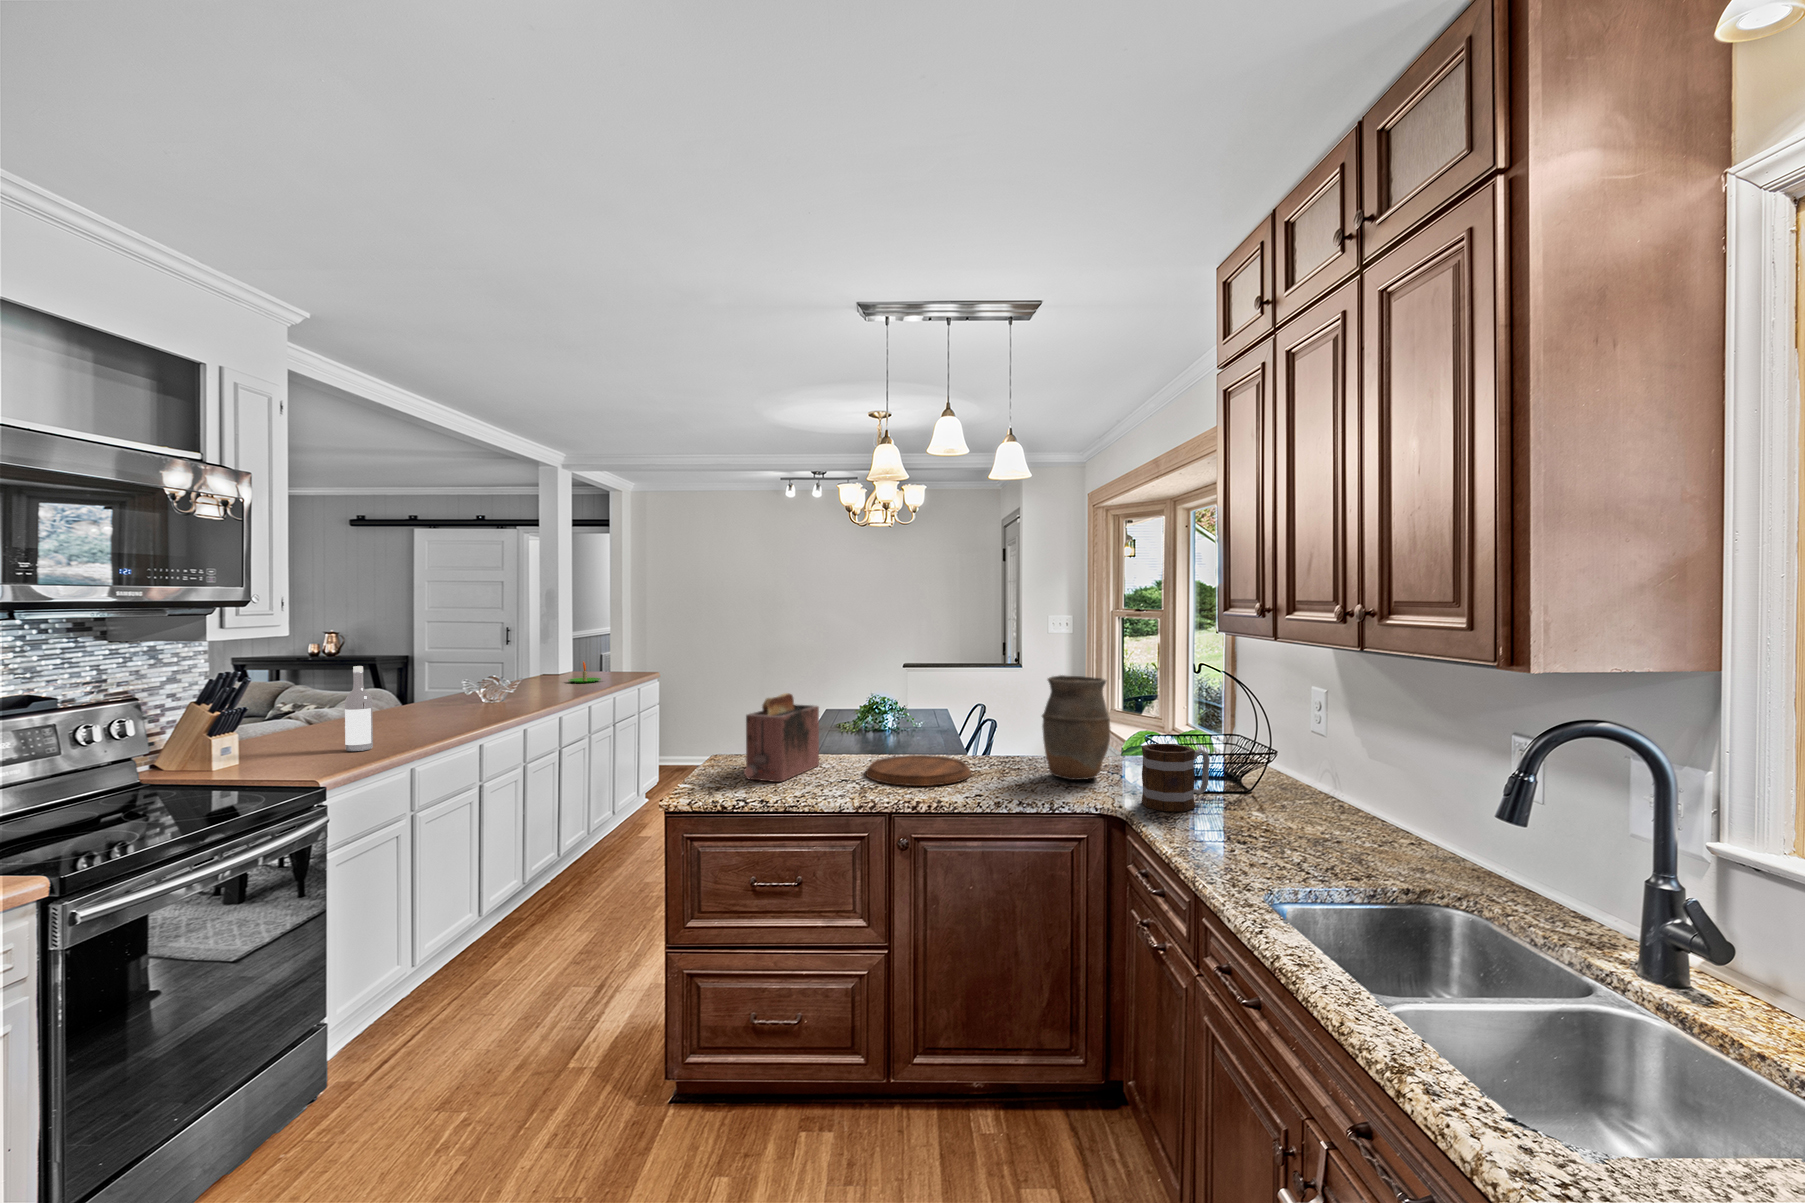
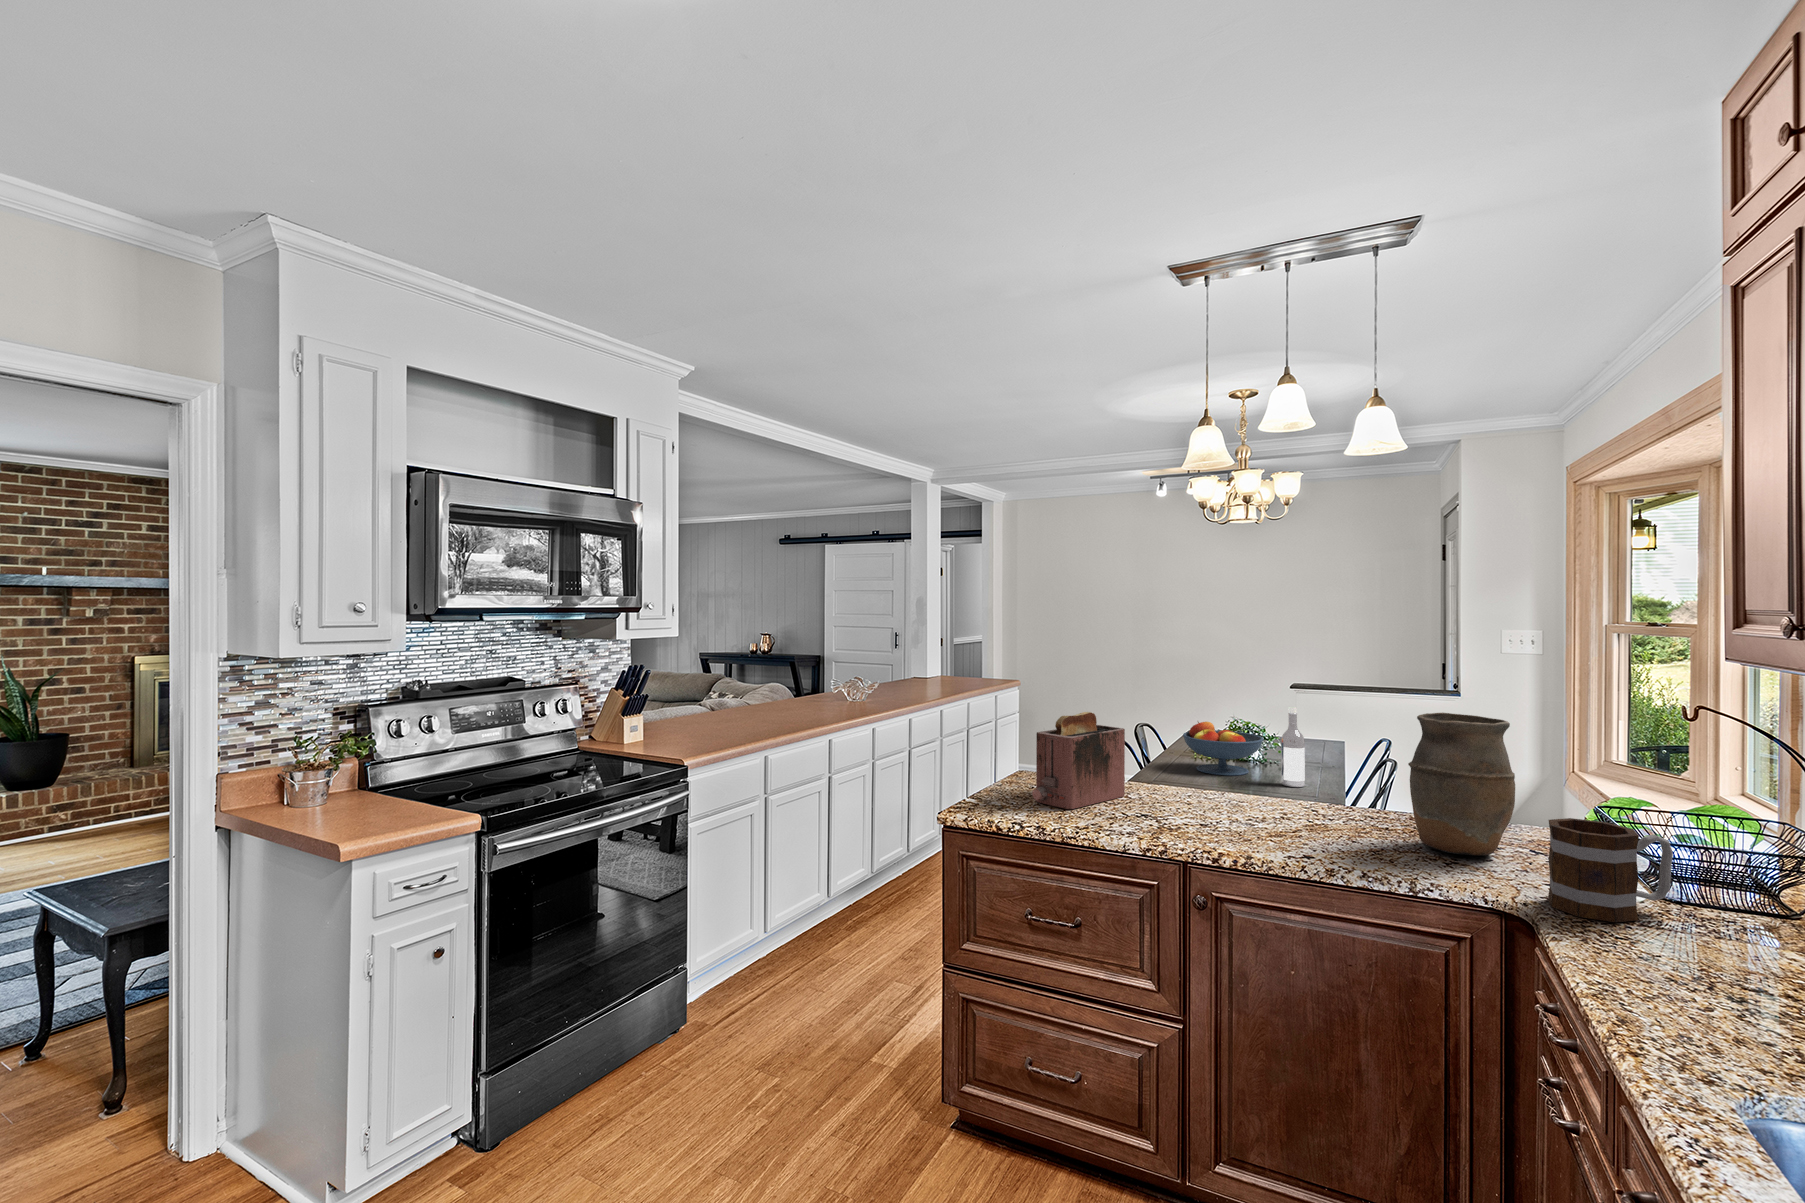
candle: present [568,662,601,683] -> none [934,666,965,688]
wine bottle: present [345,666,373,751] -> present [1281,707,1305,787]
fruit bowl: none [830,697,895,743] -> present [1183,722,1263,776]
cutting board: present [866,755,971,786] -> none [1172,795,1308,836]

